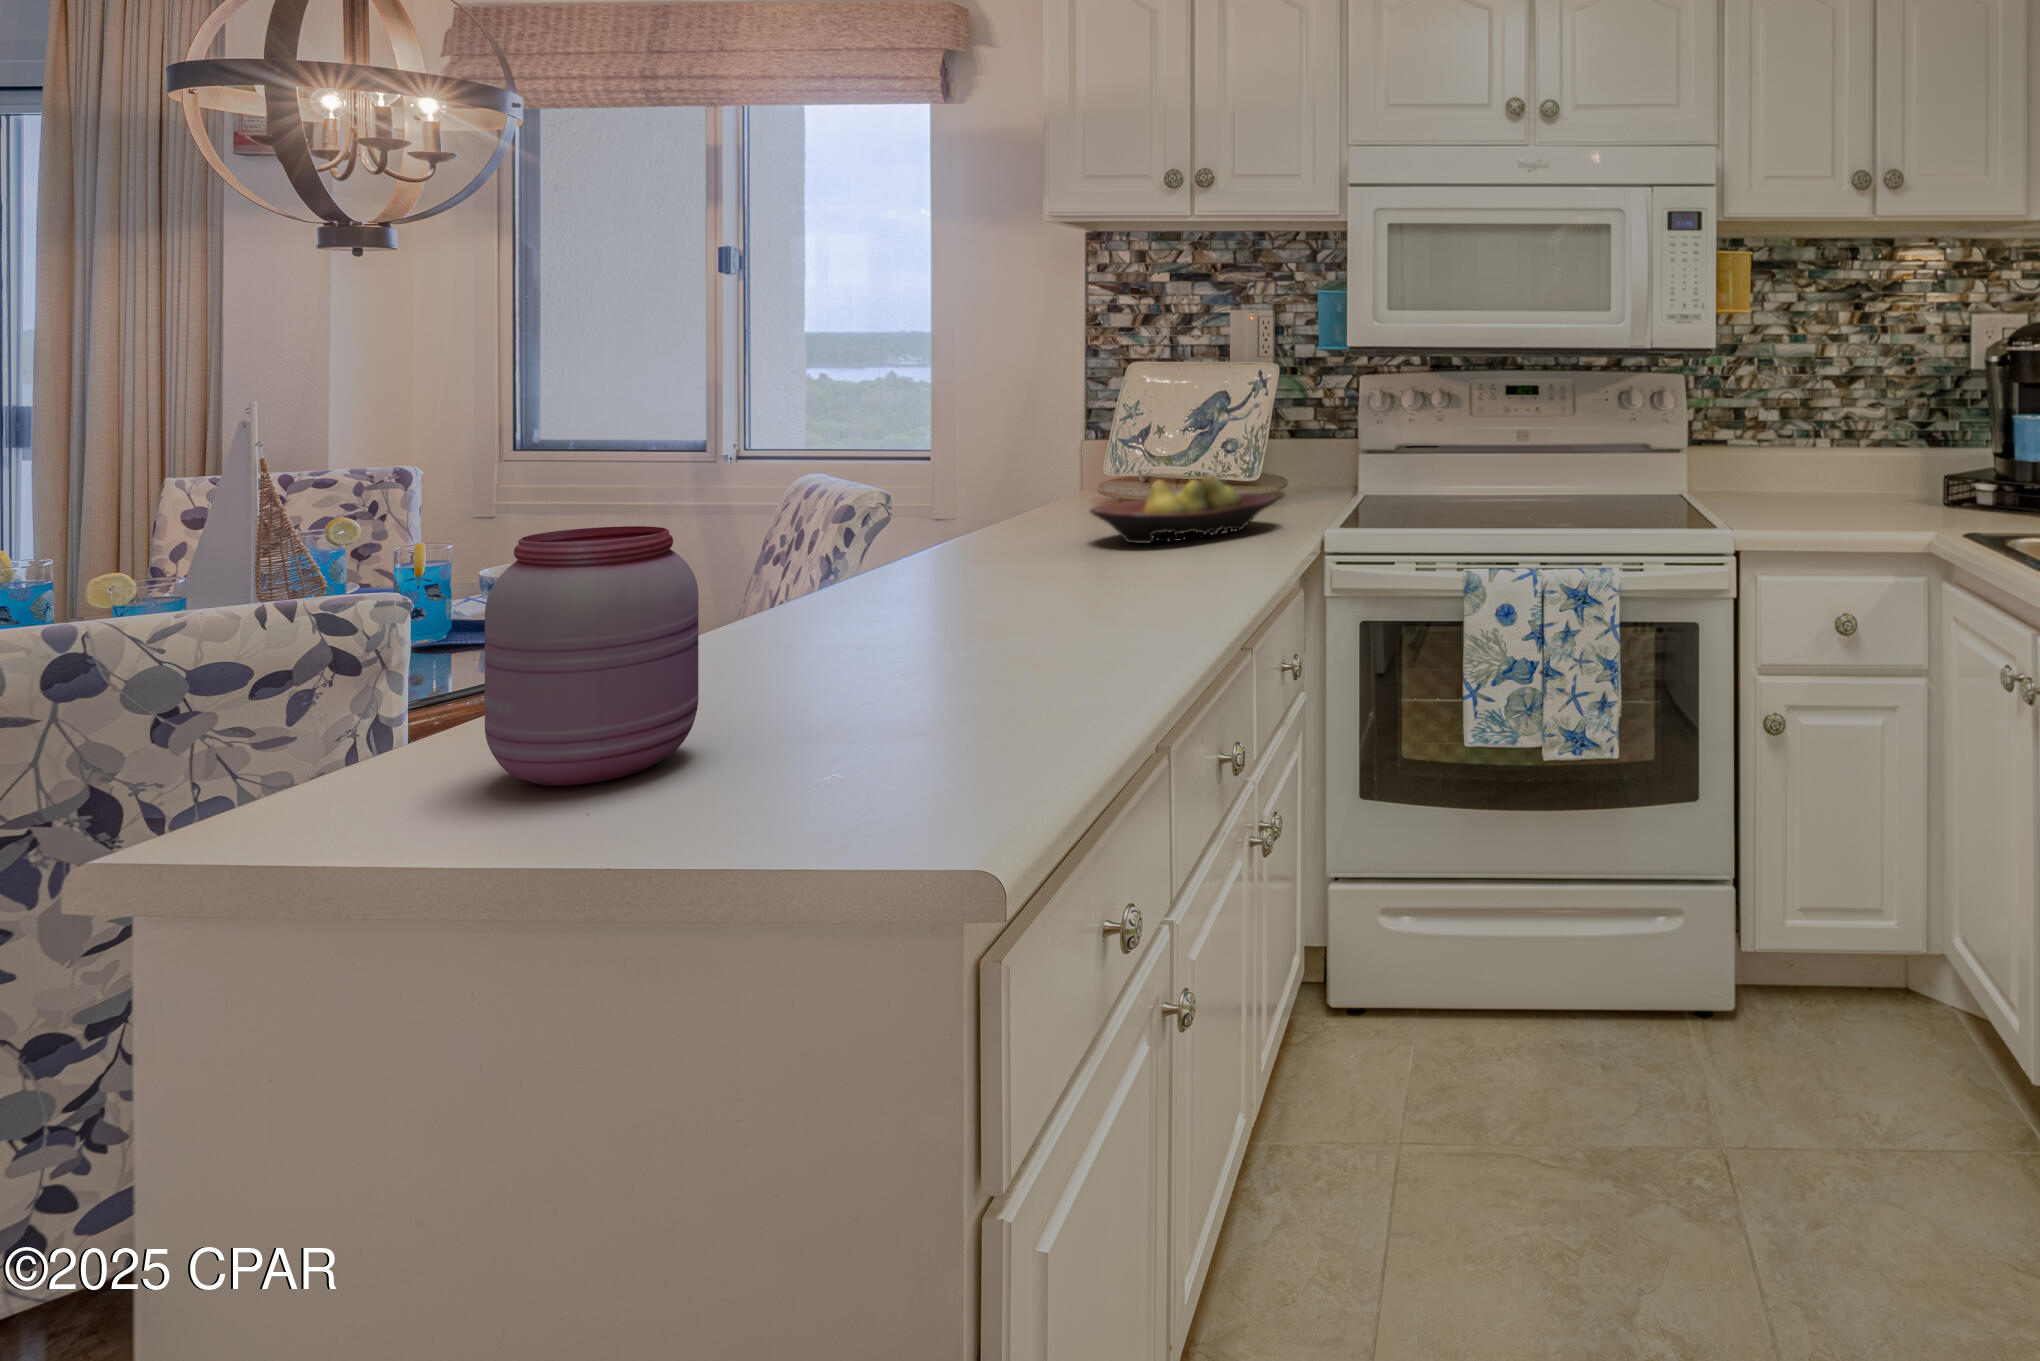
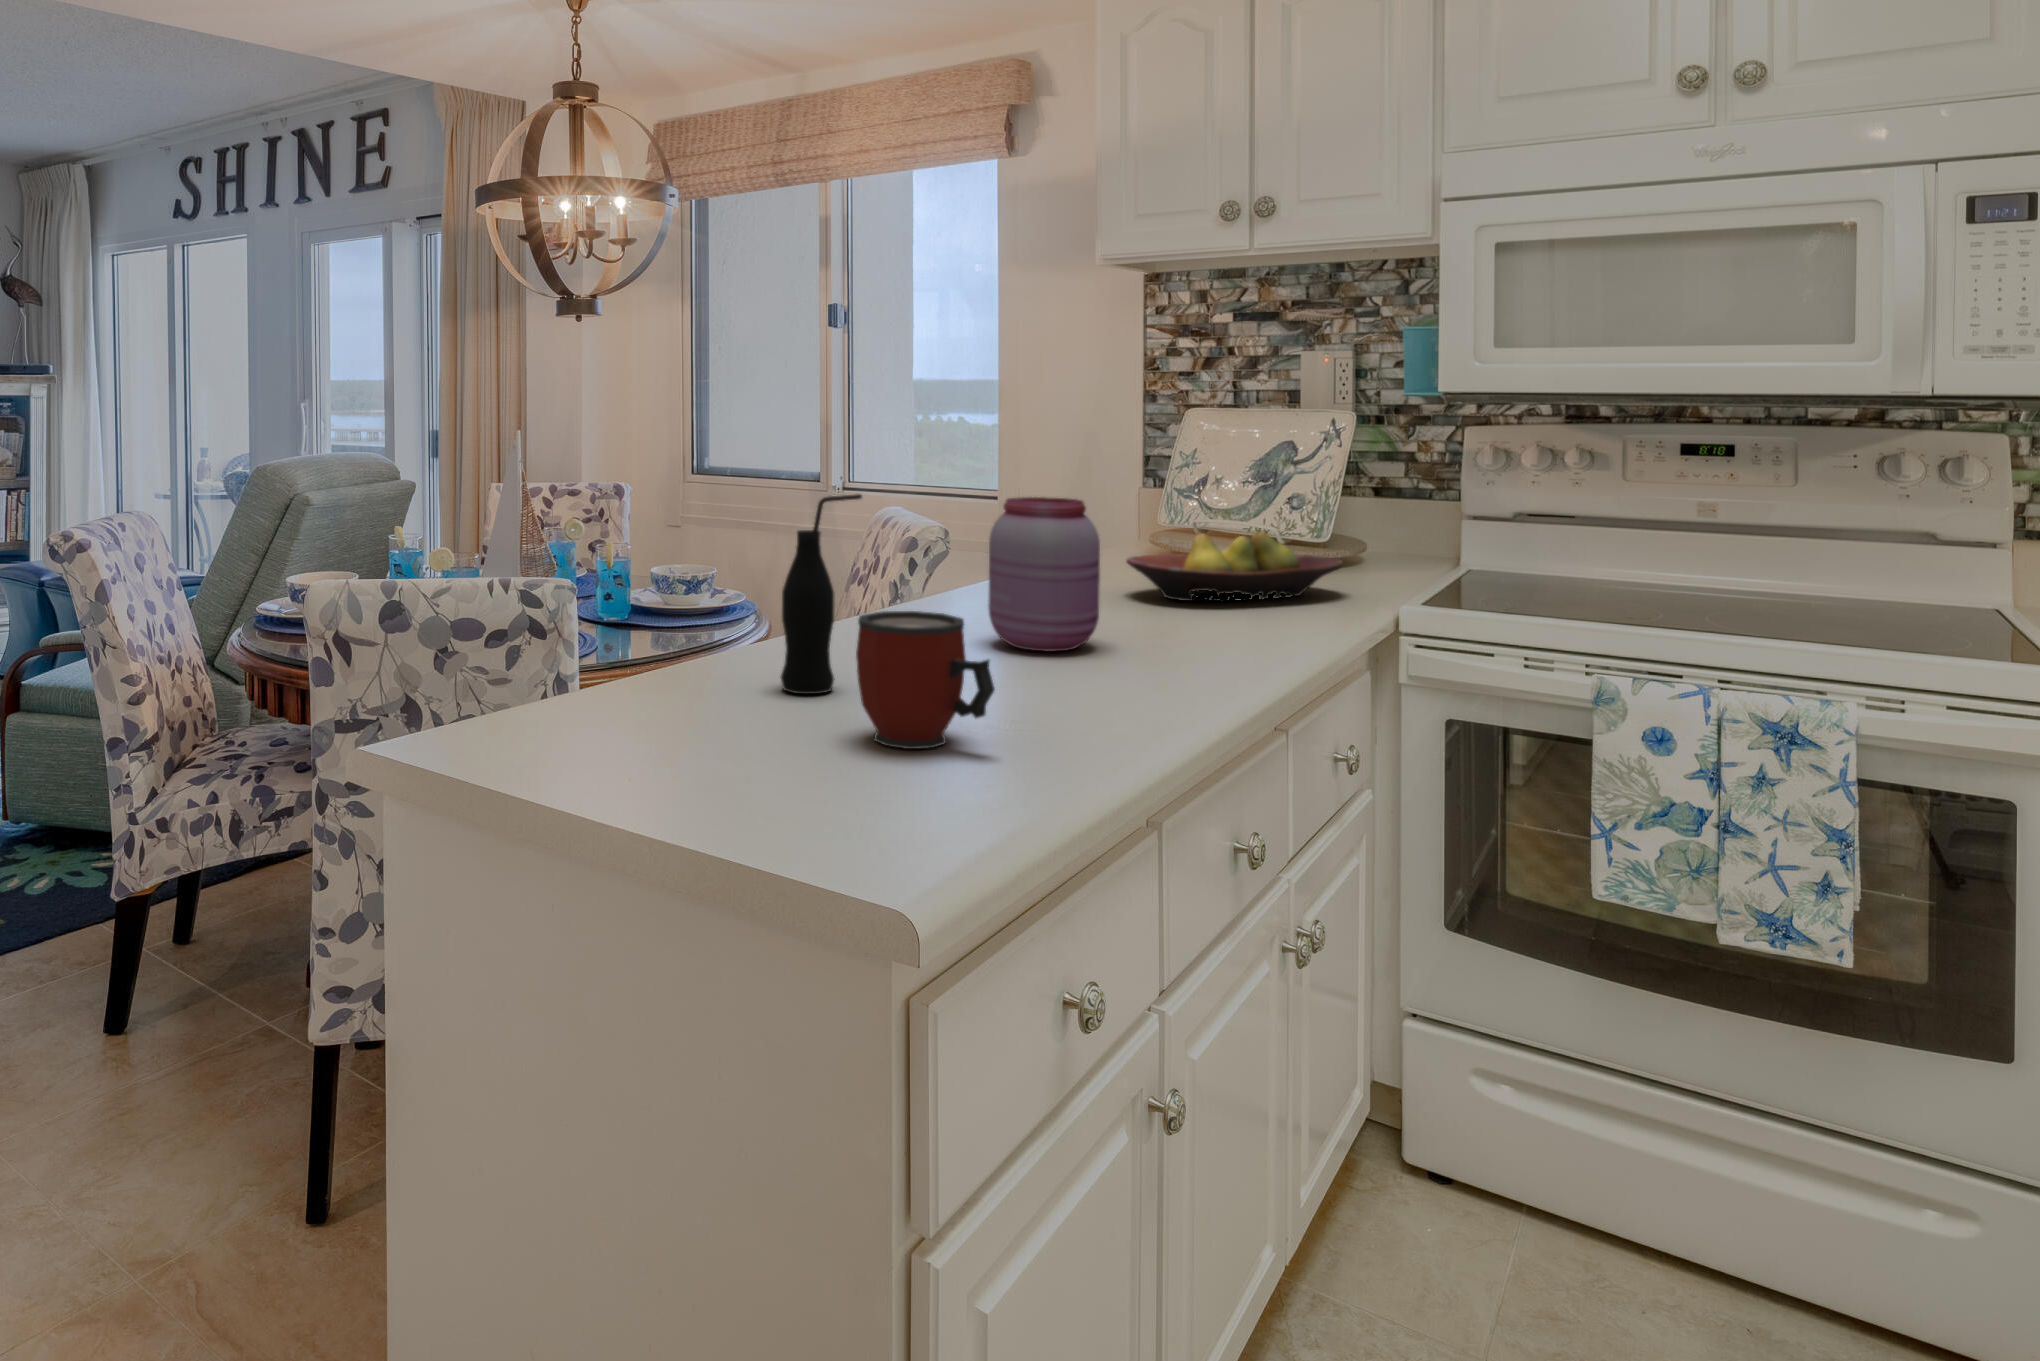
bottle: none [755,461,852,678] -> present [781,494,862,694]
jar: present [485,526,698,785] -> present [988,497,1100,651]
mug: none [869,573,1021,711] -> present [856,611,995,749]

